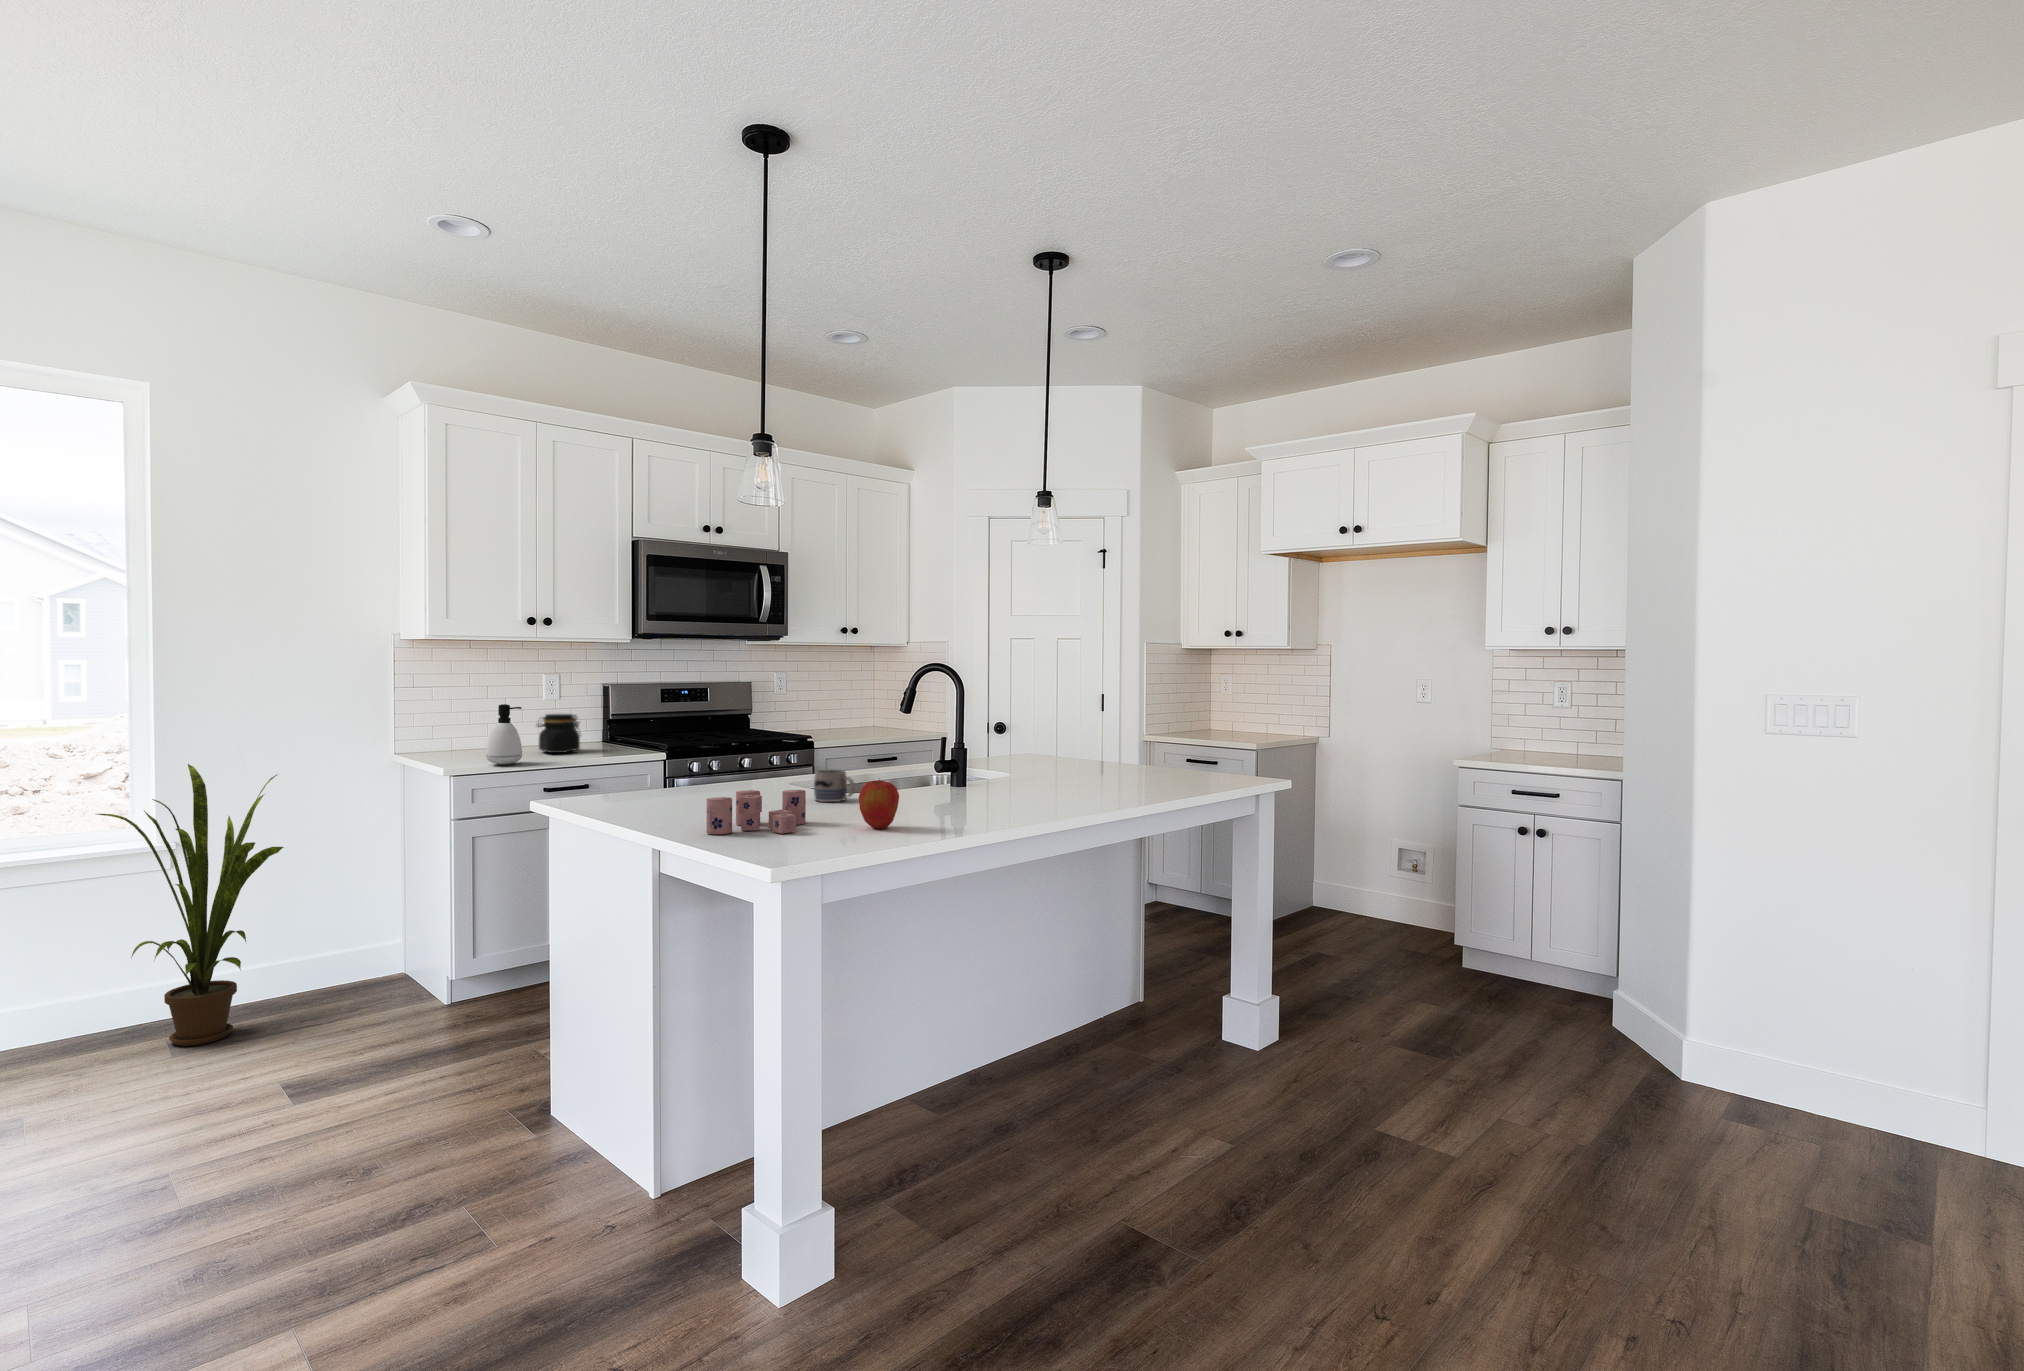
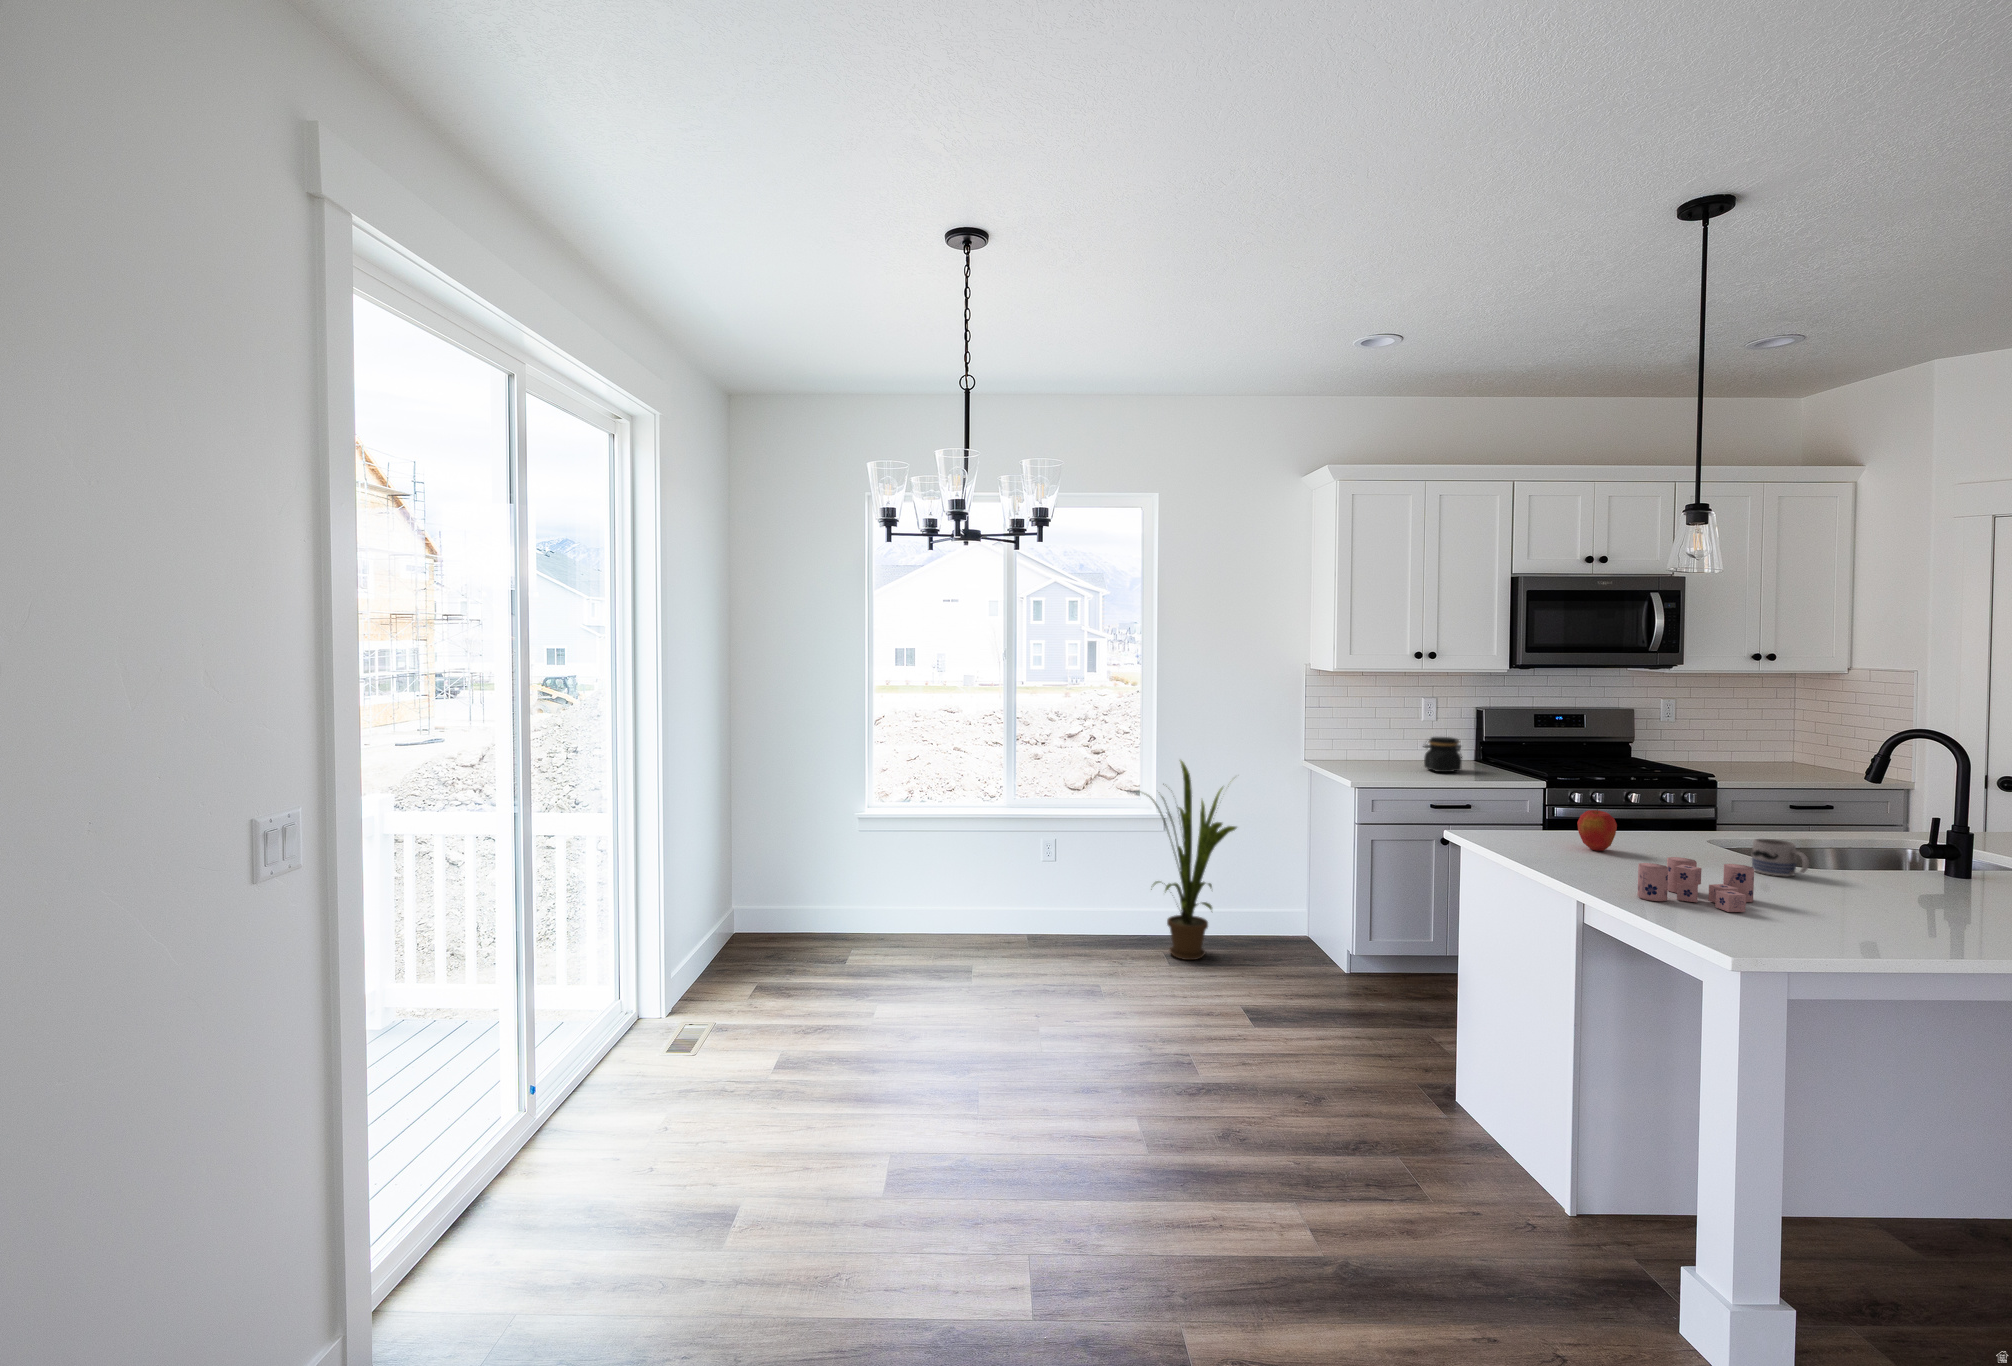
soap dispenser: present [486,704,522,765] -> none [1384,729,1415,780]
apple: present [859,780,899,829] -> present [1577,809,1617,851]

